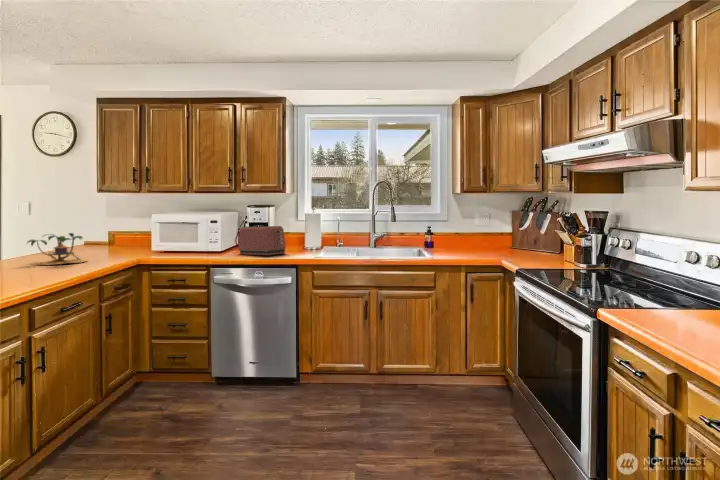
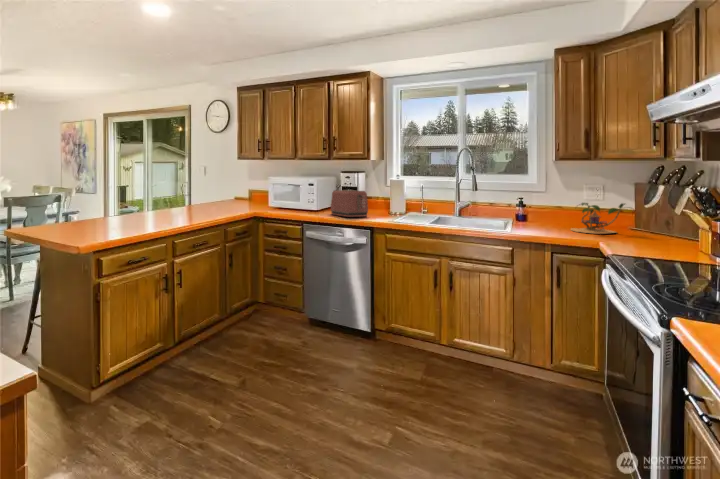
plant: present [27,233,87,265] -> present [571,203,625,233]

